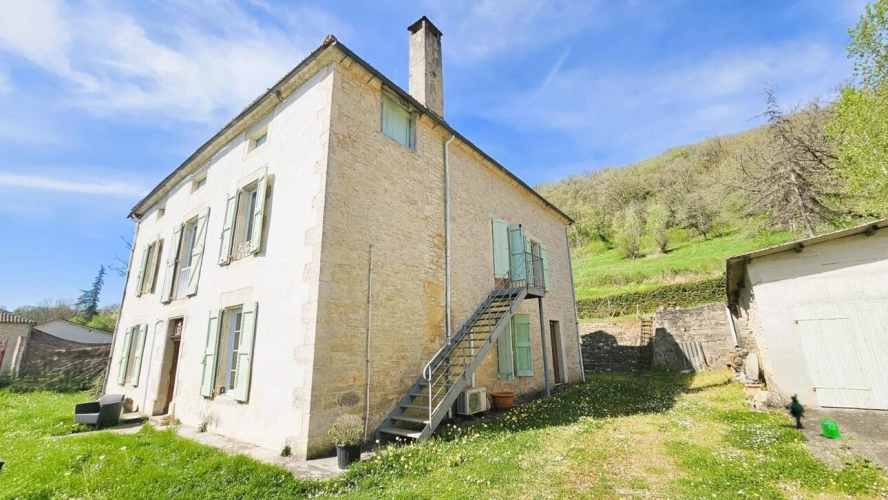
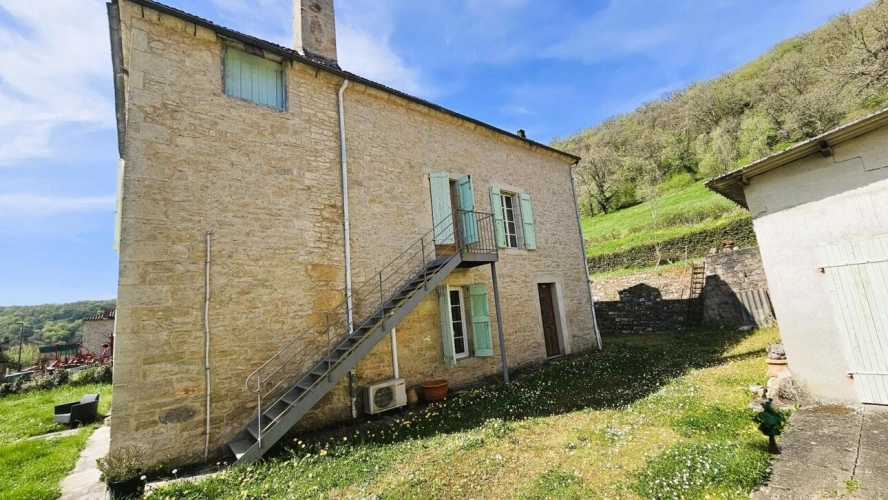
watering can: present [821,417,841,438] -> none [789,445,824,483]

